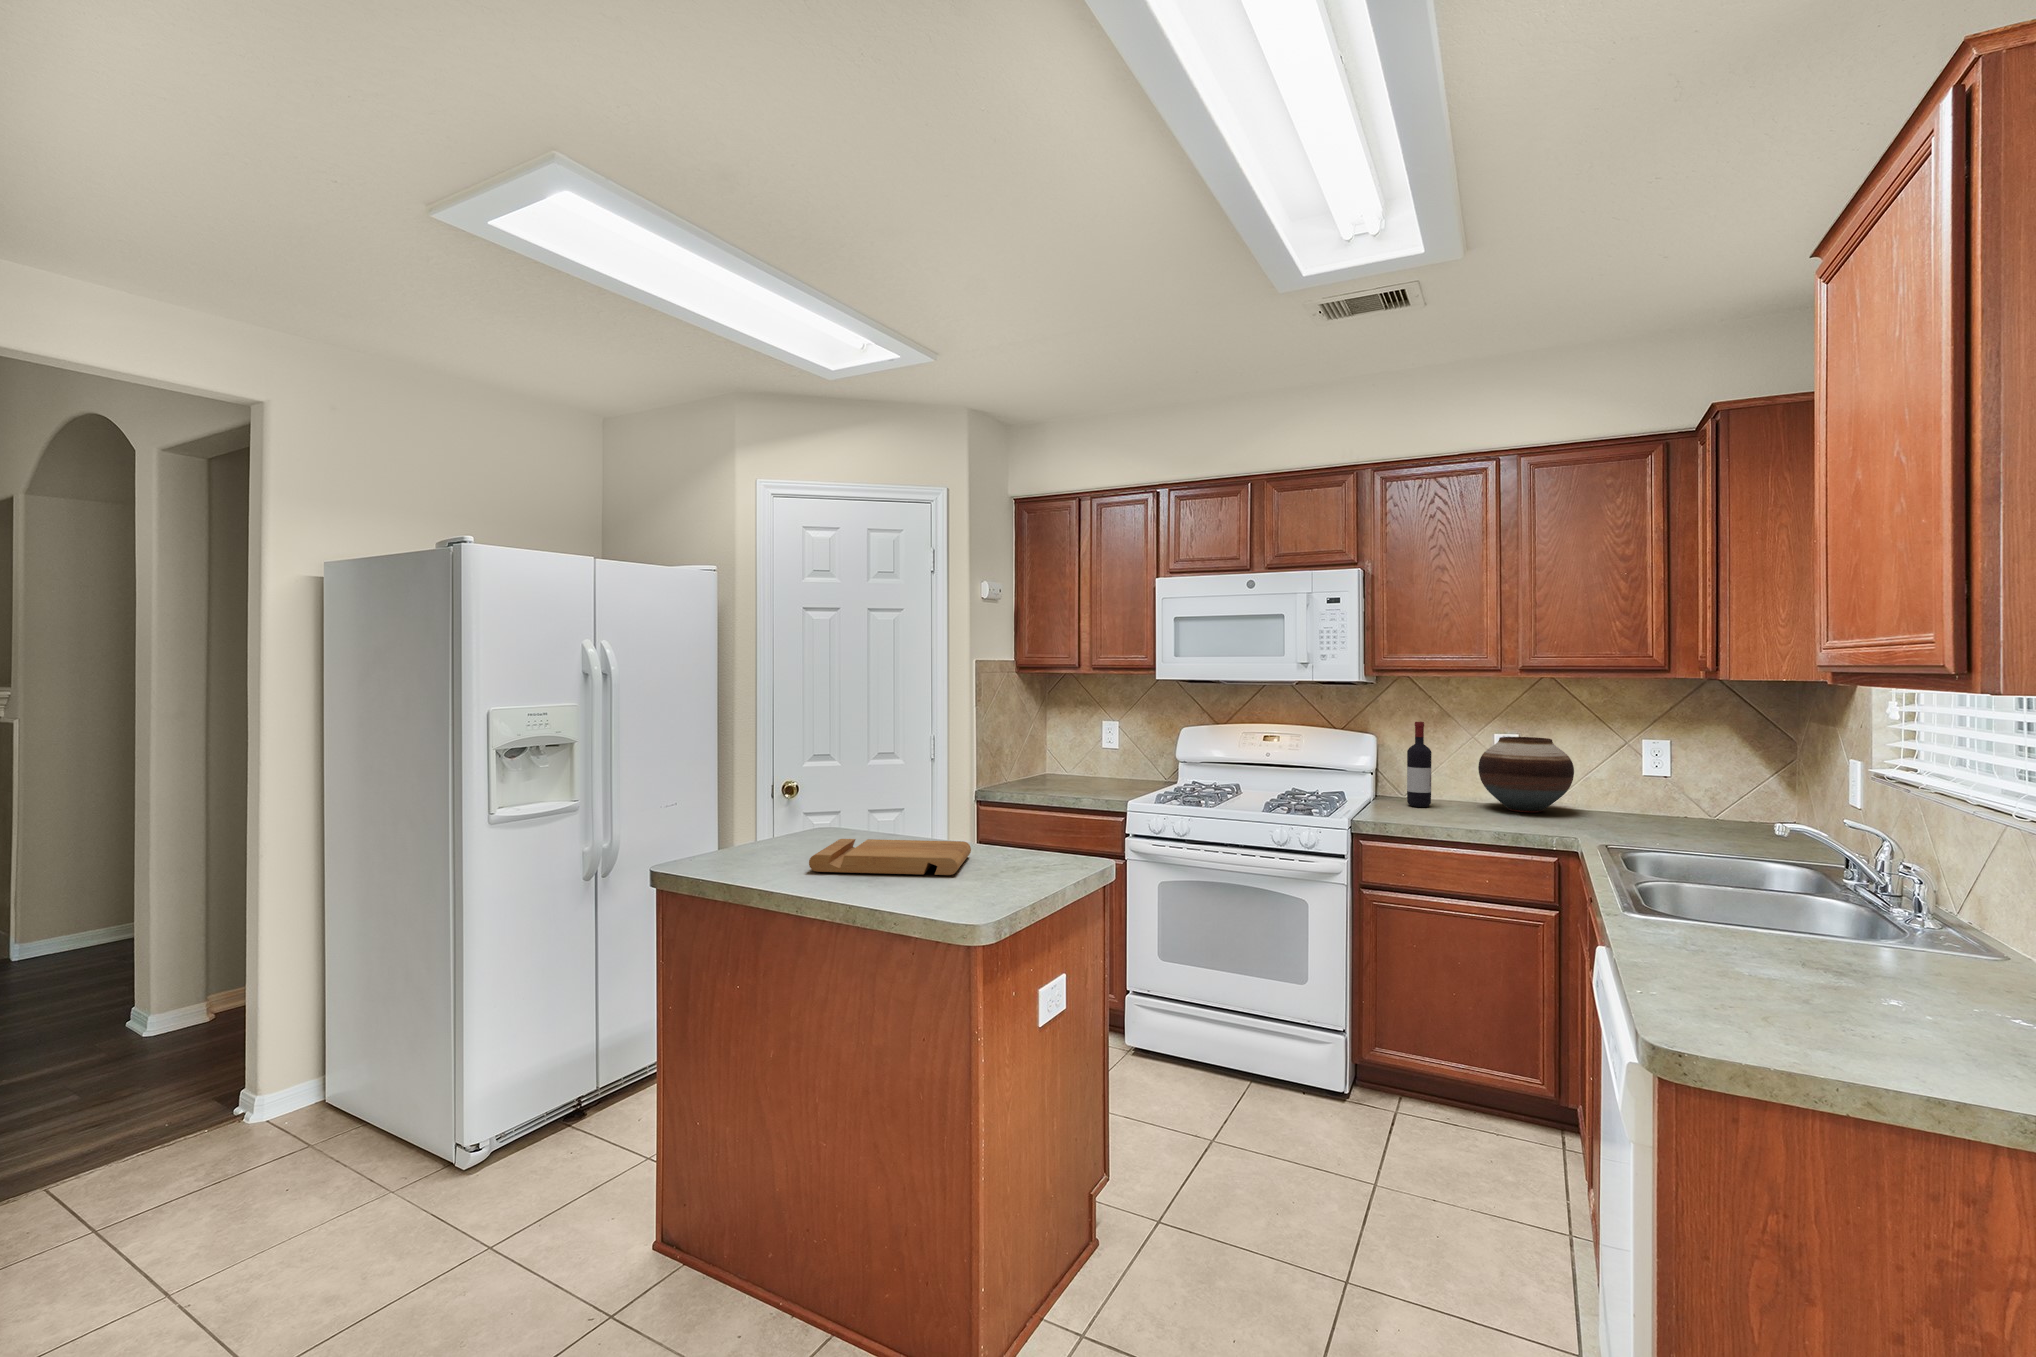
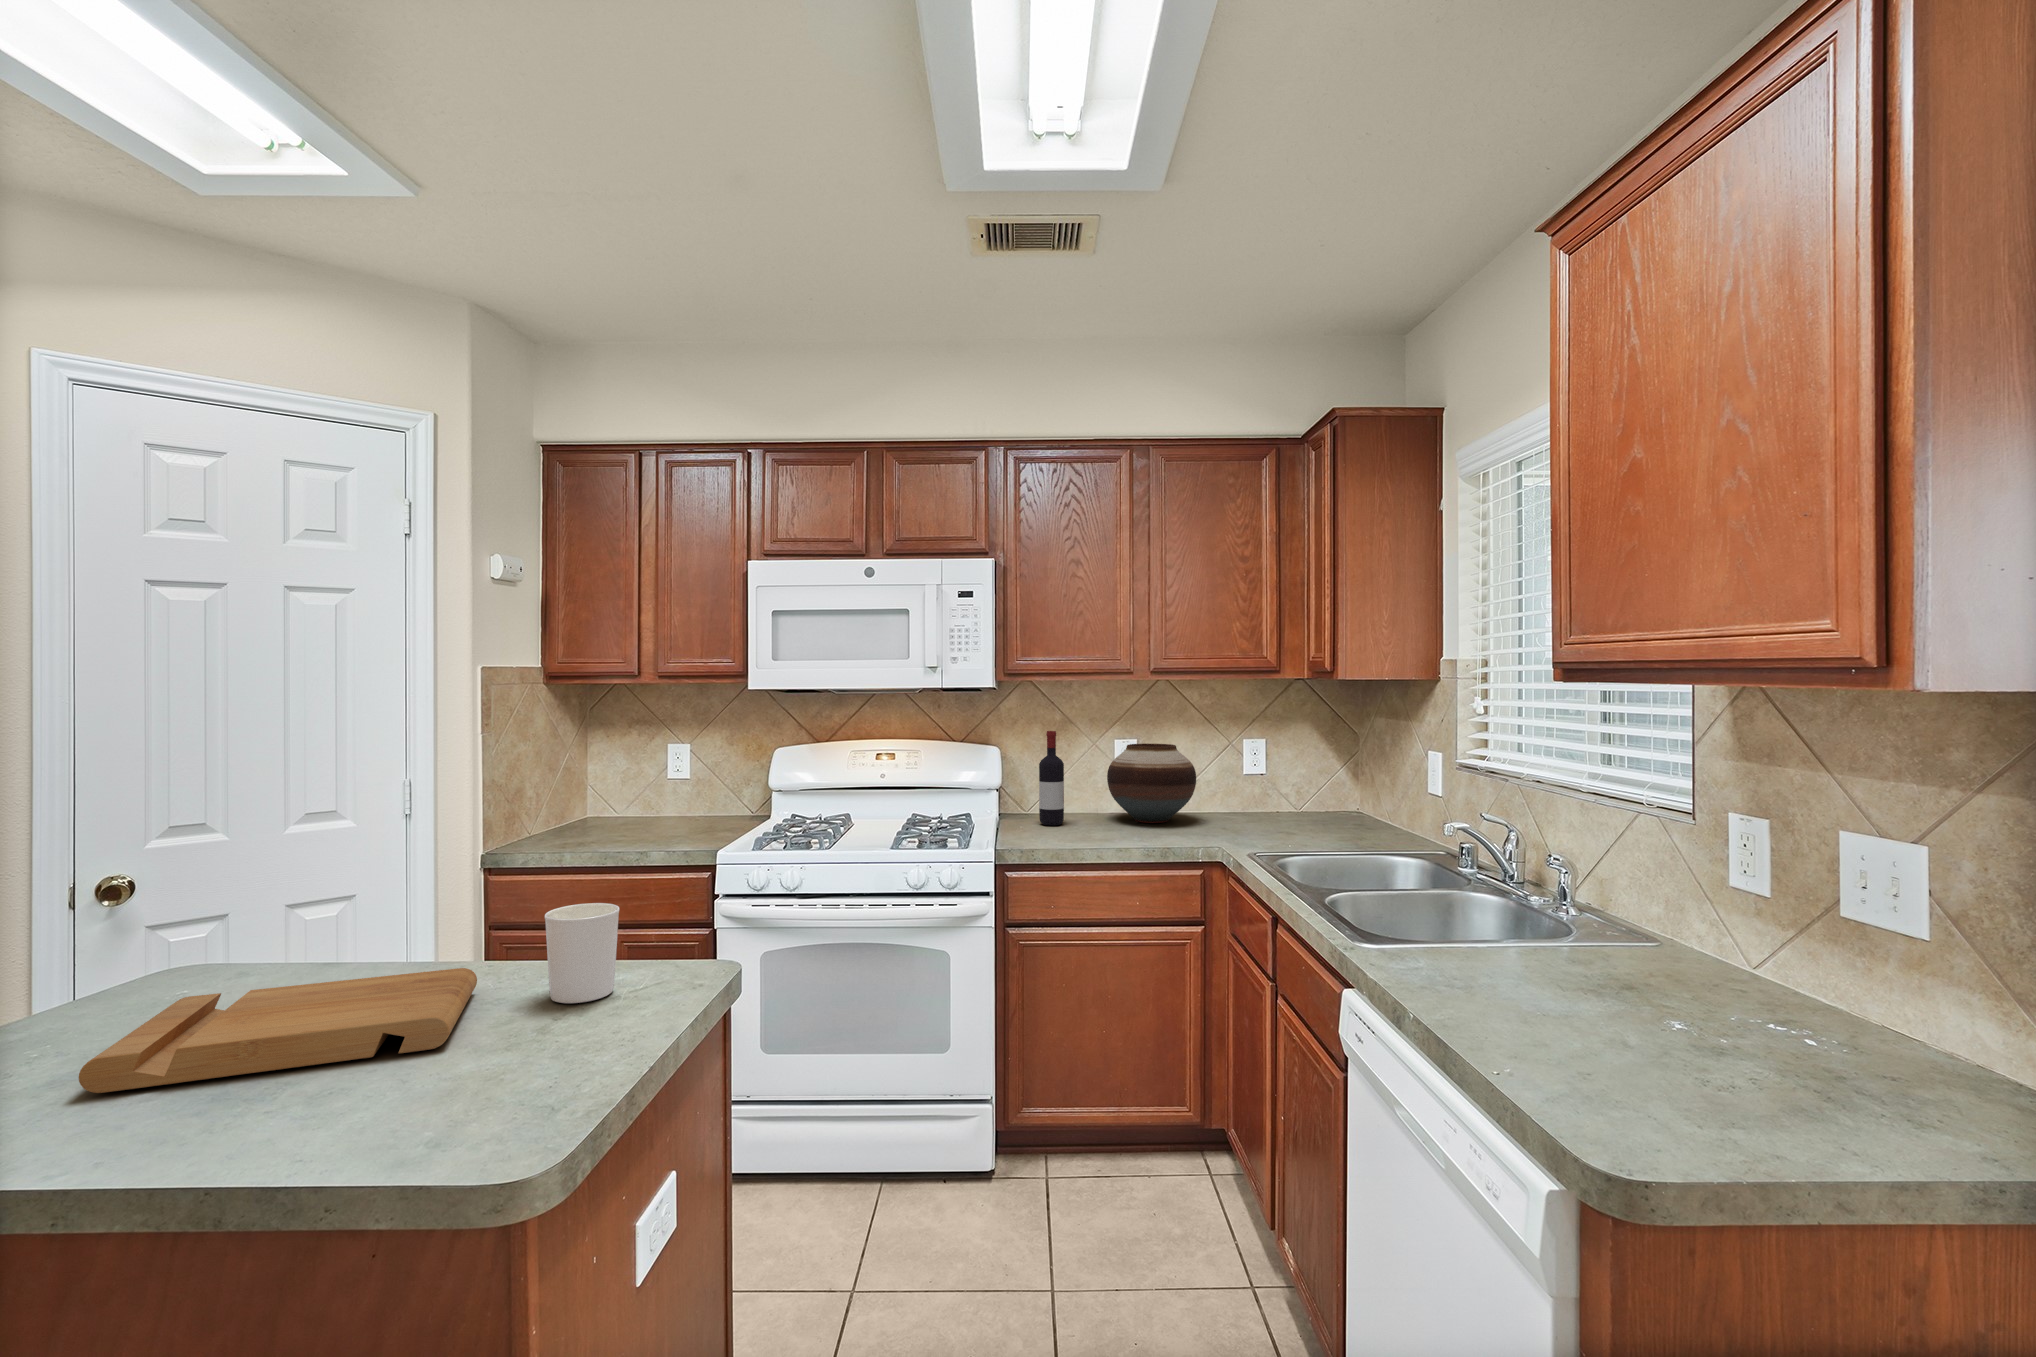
candle holder: none [1005,811,1045,867] -> present [545,903,620,1003]

